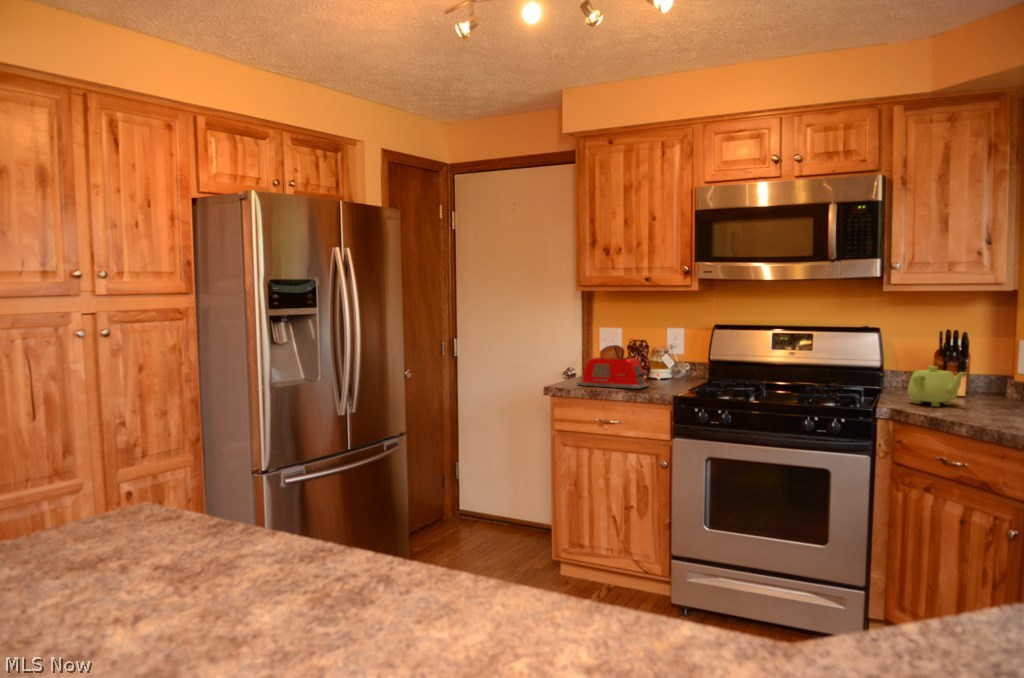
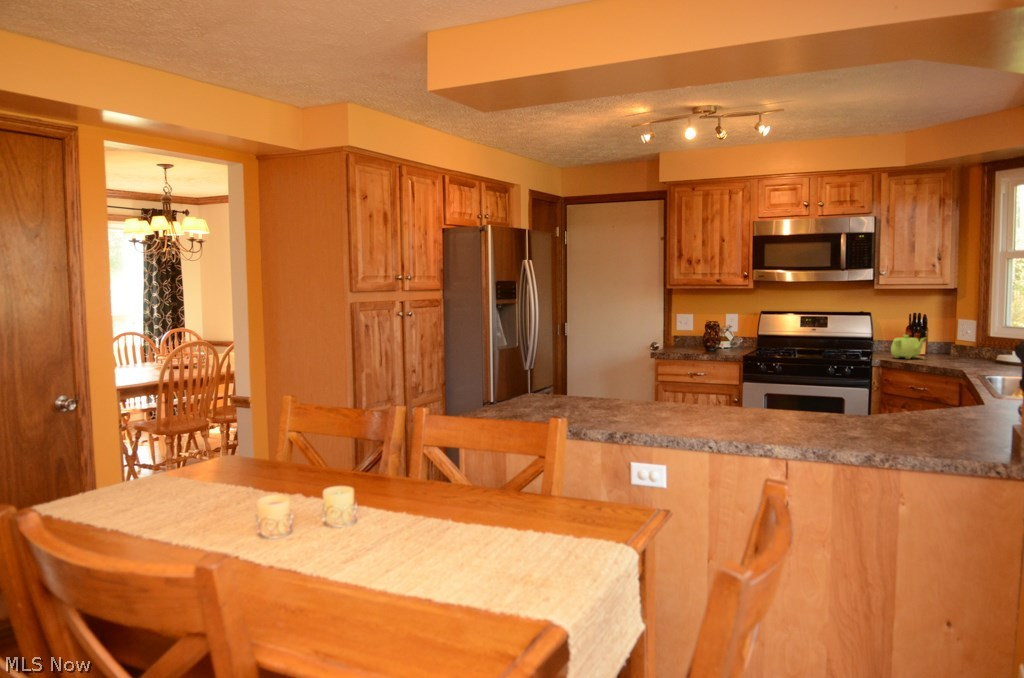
toaster: present [578,345,650,389] -> none [672,324,722,352]

